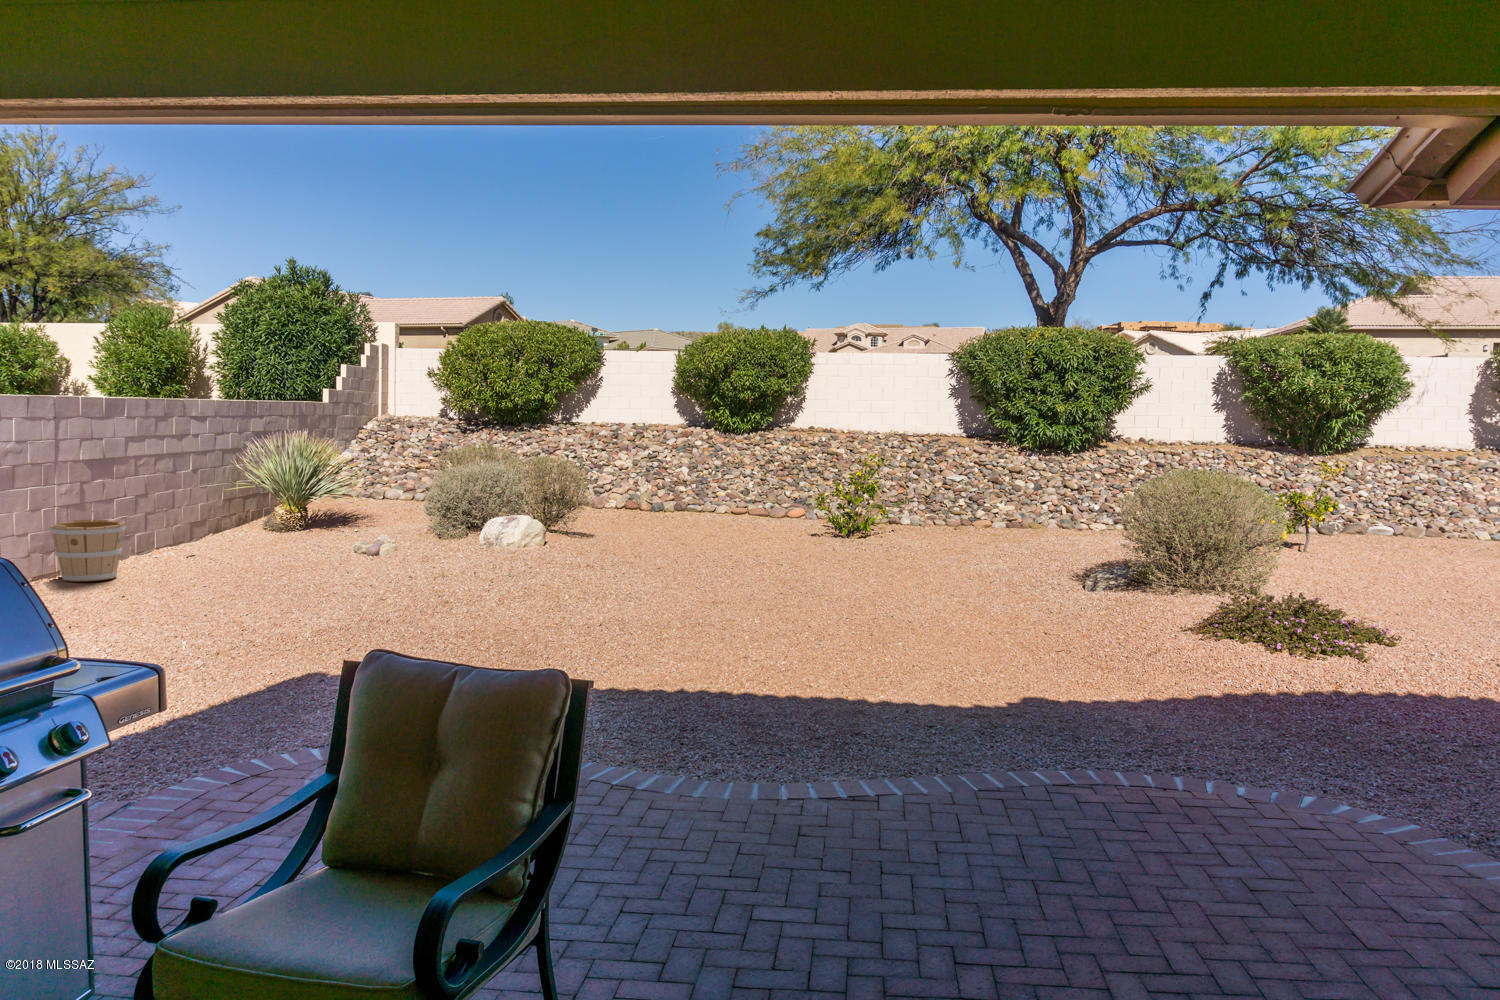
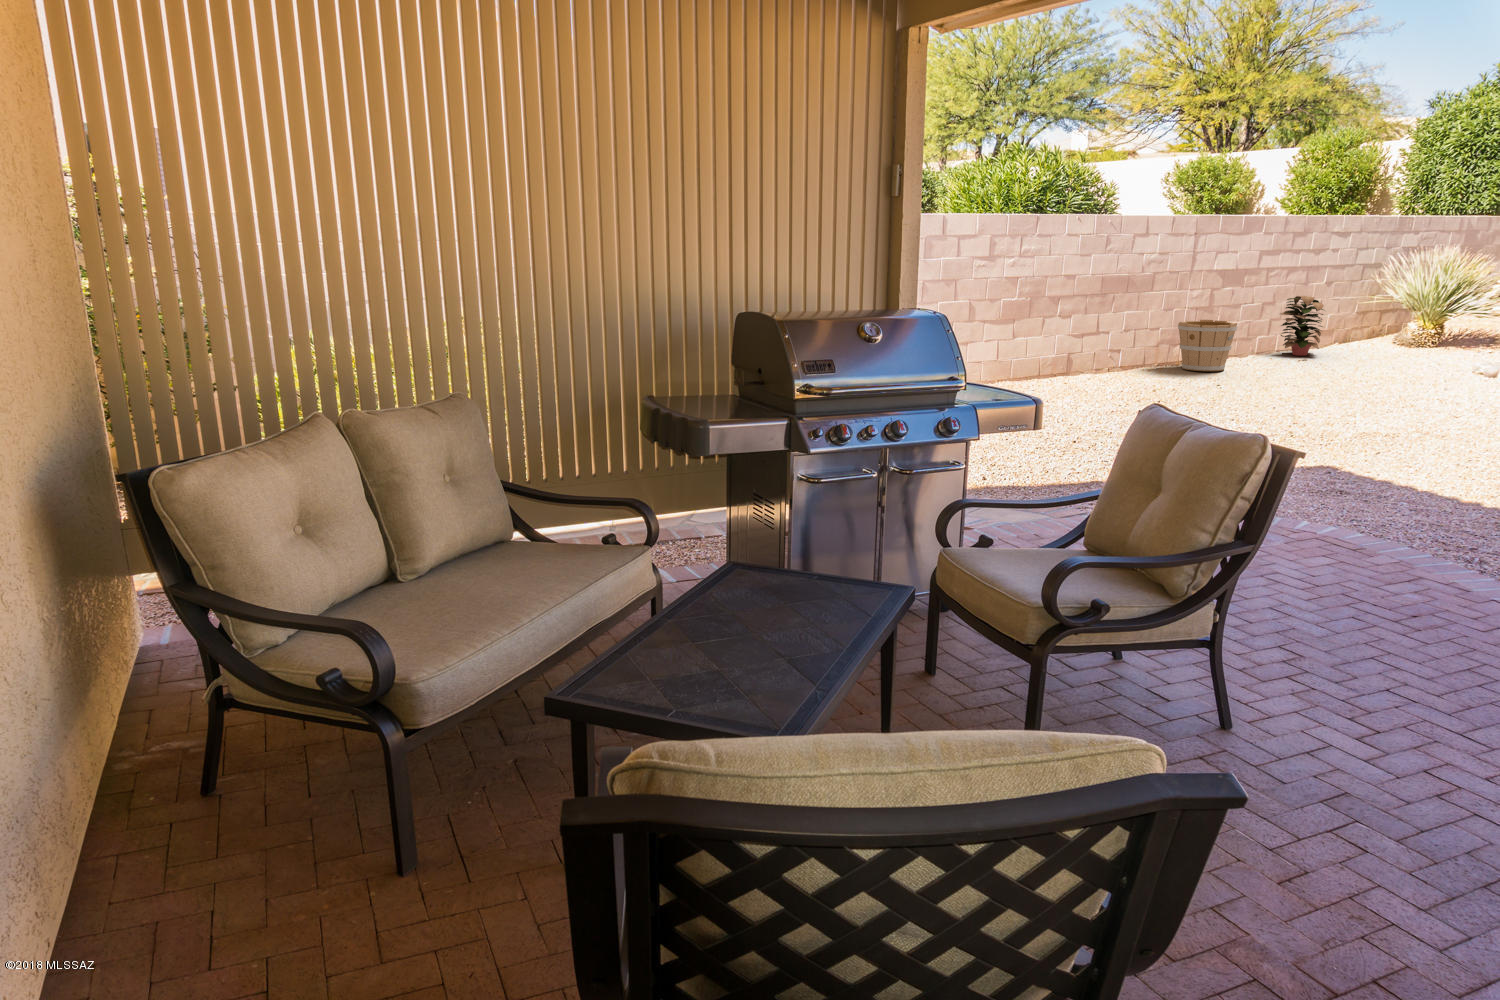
decorative plant: none [154,486,207,551] -> present [1280,296,1324,356]

